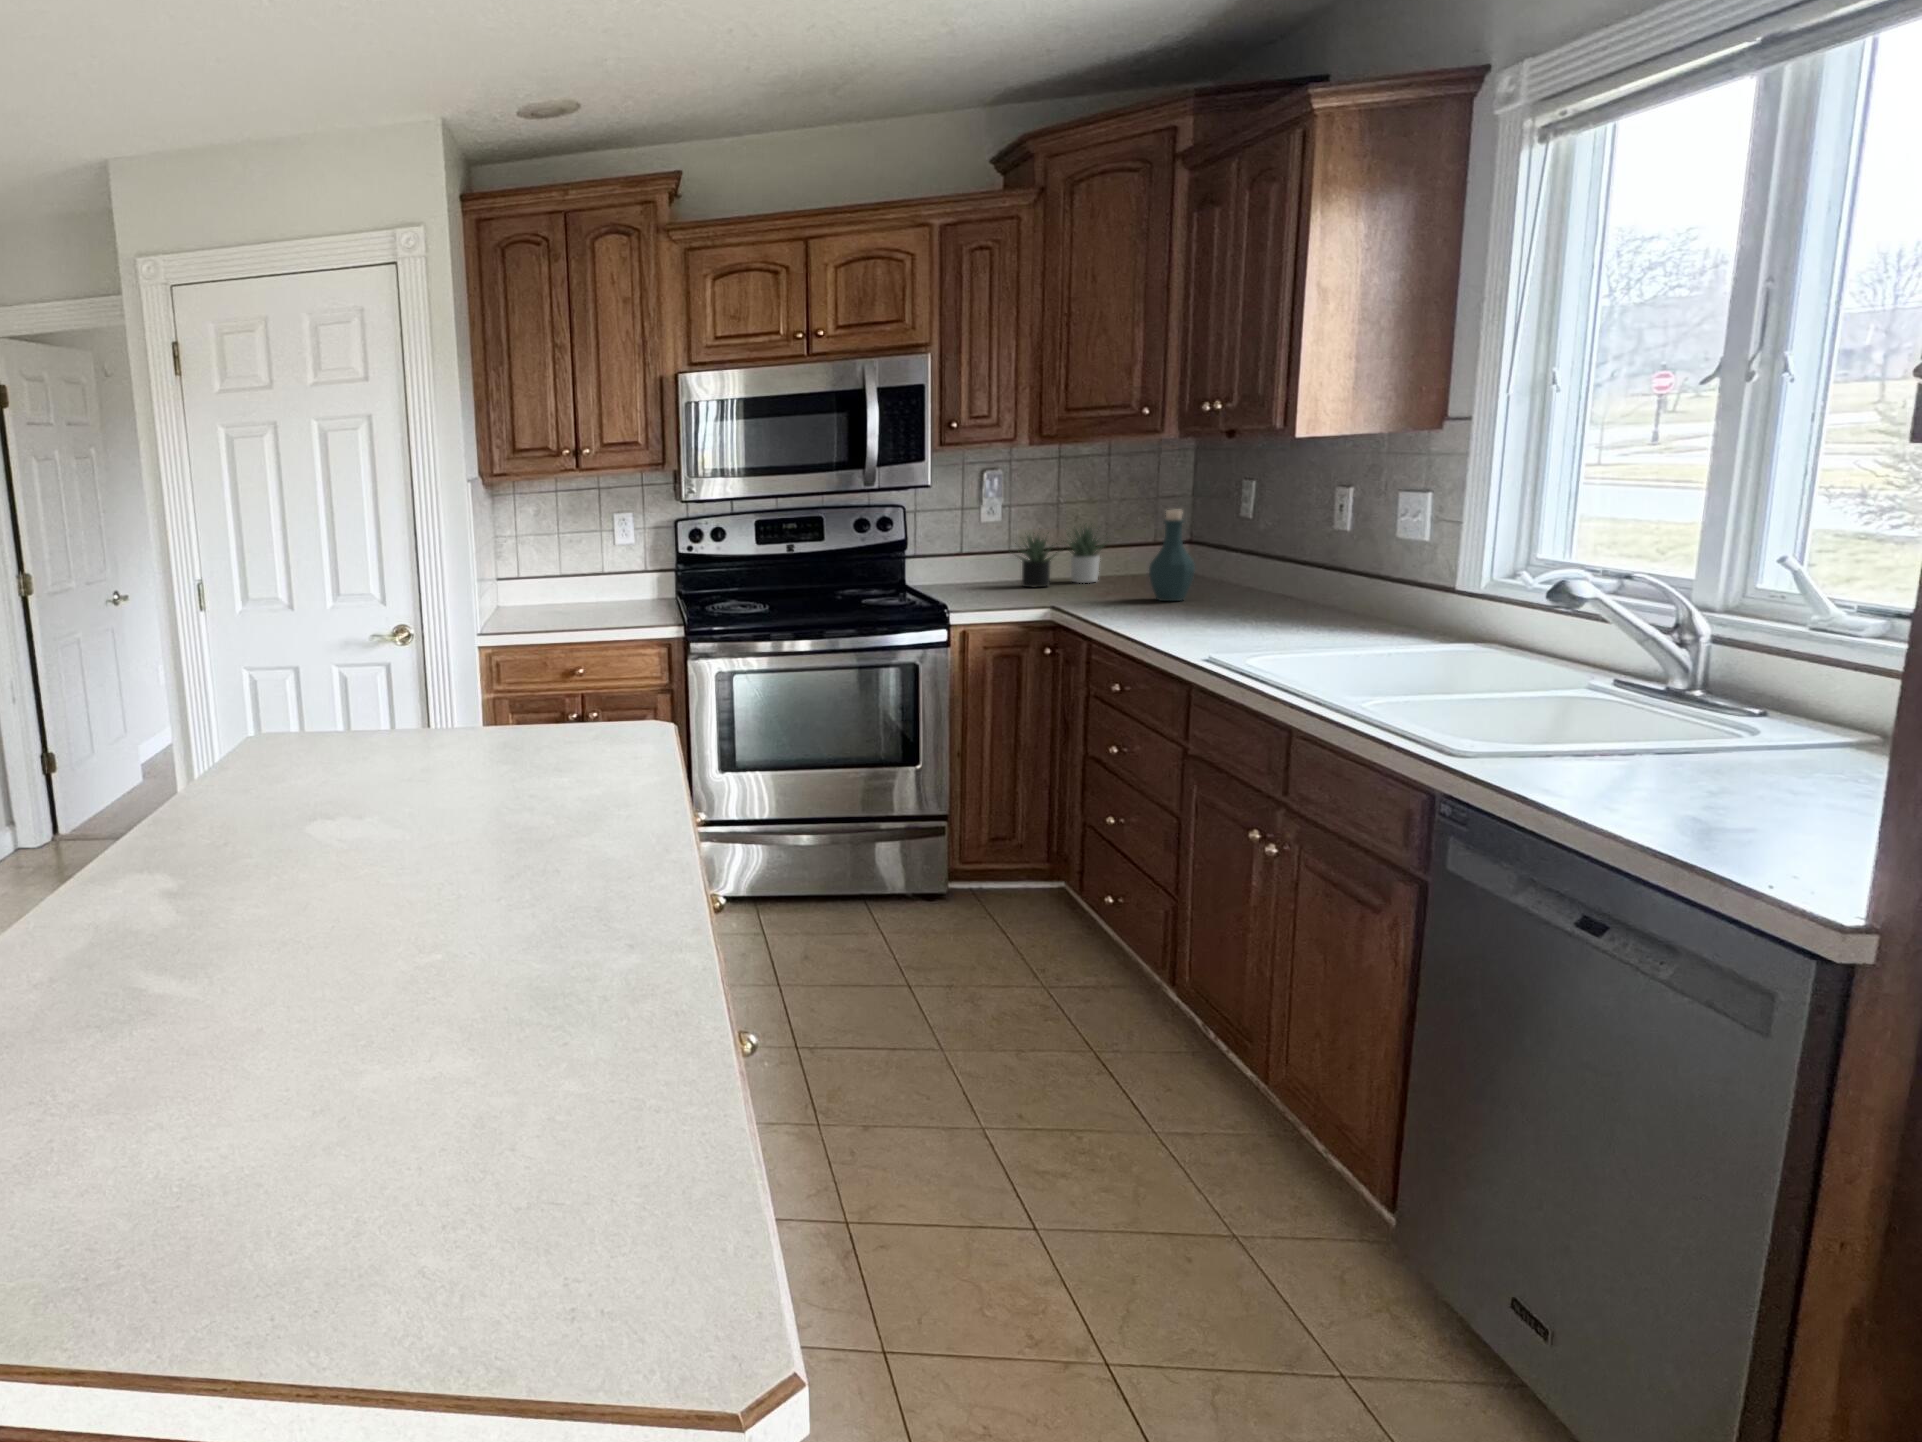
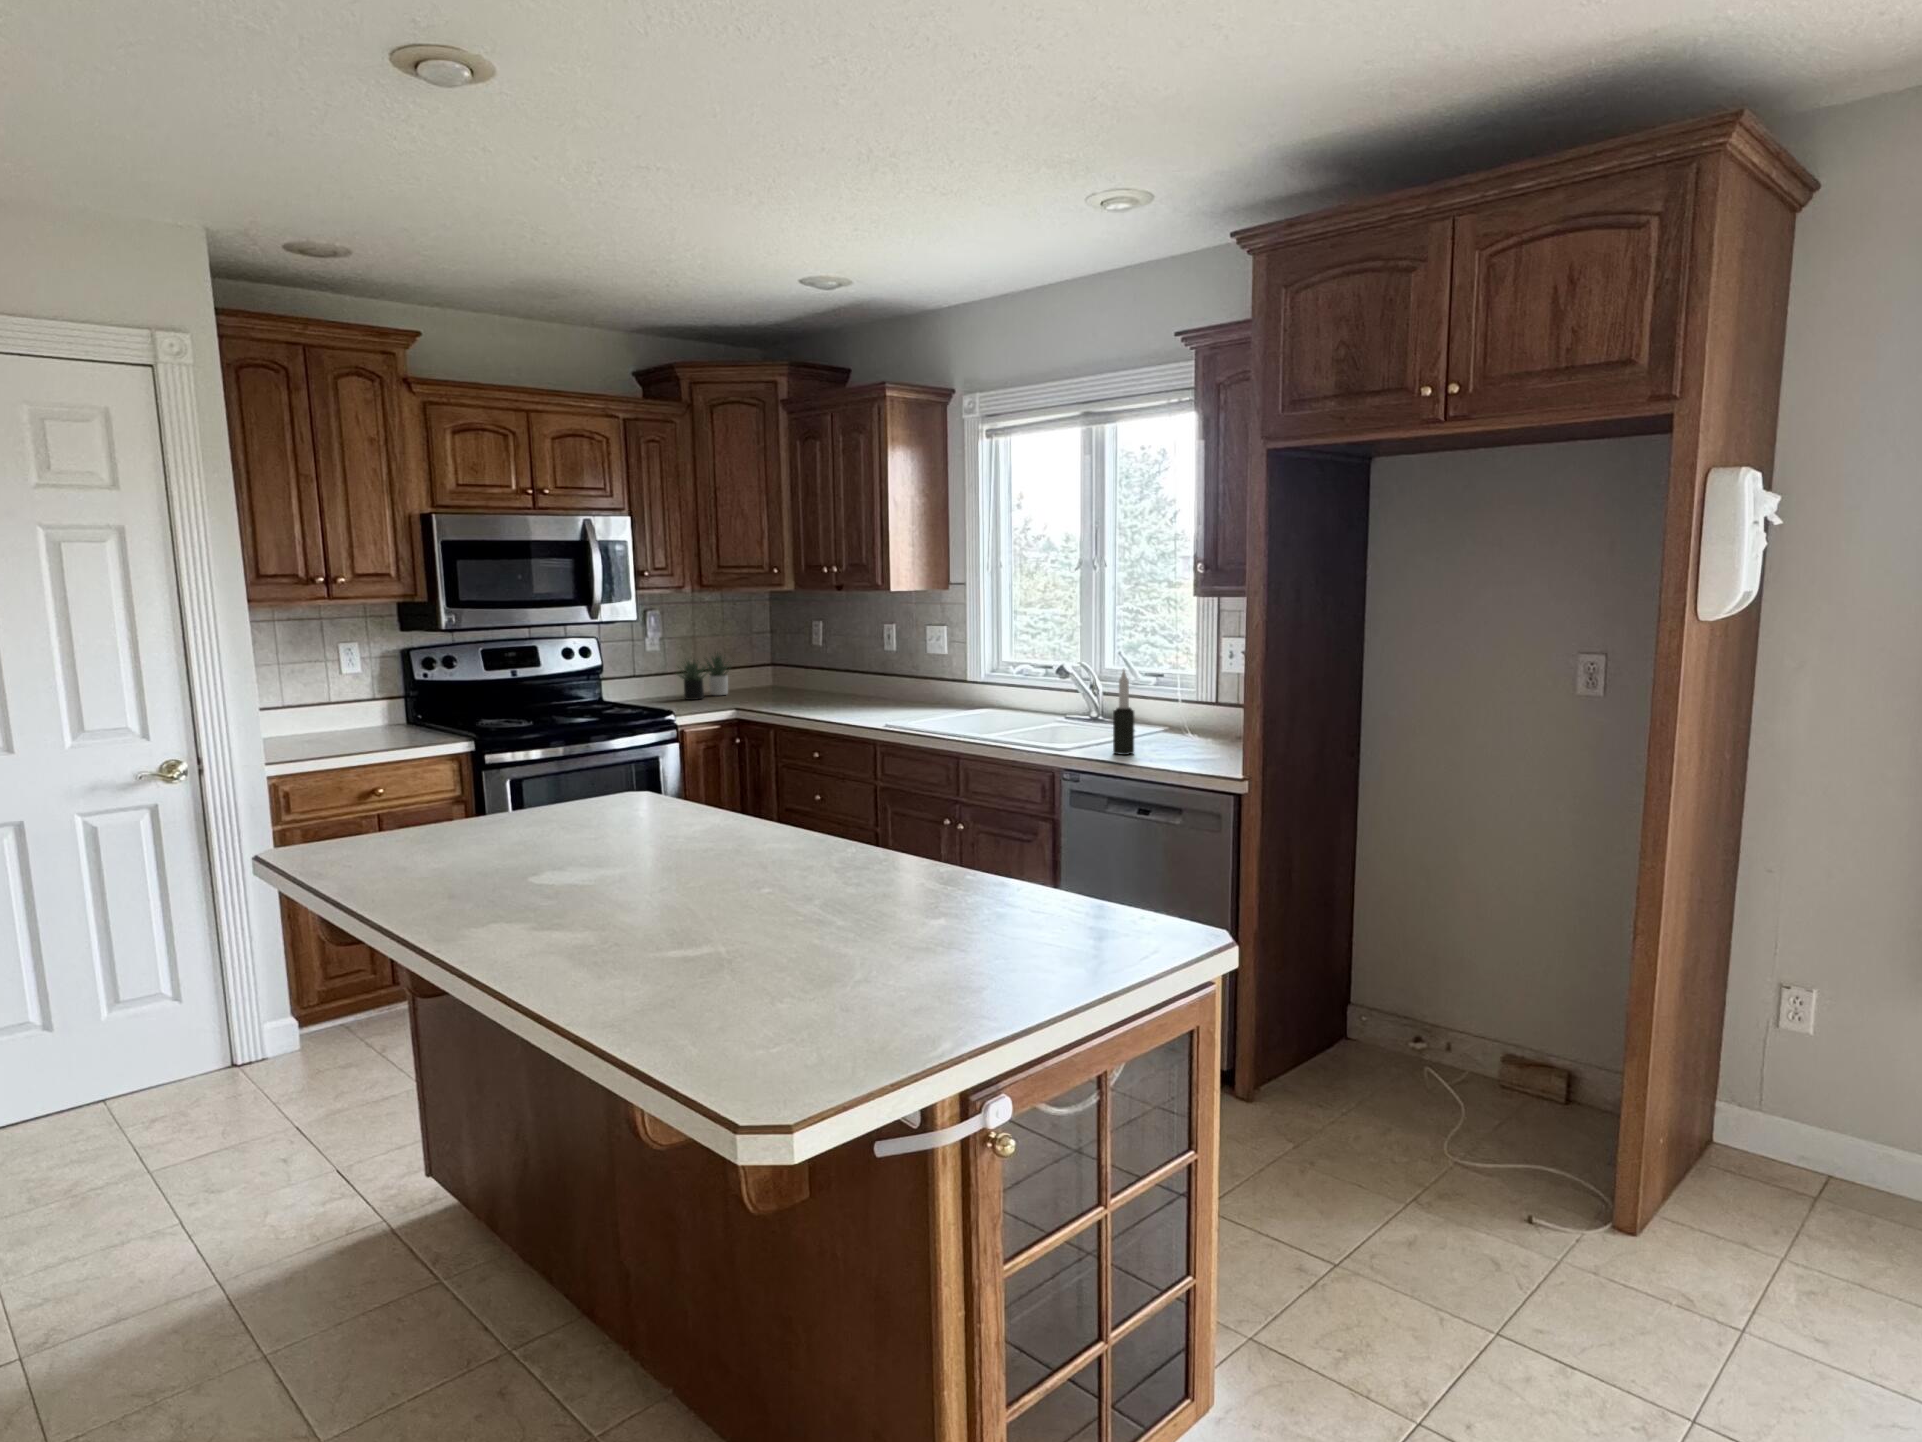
bottle: present [1149,510,1195,601] -> none [781,640,809,702]
candle: none [1574,600,1646,785] -> present [1113,670,1134,755]

